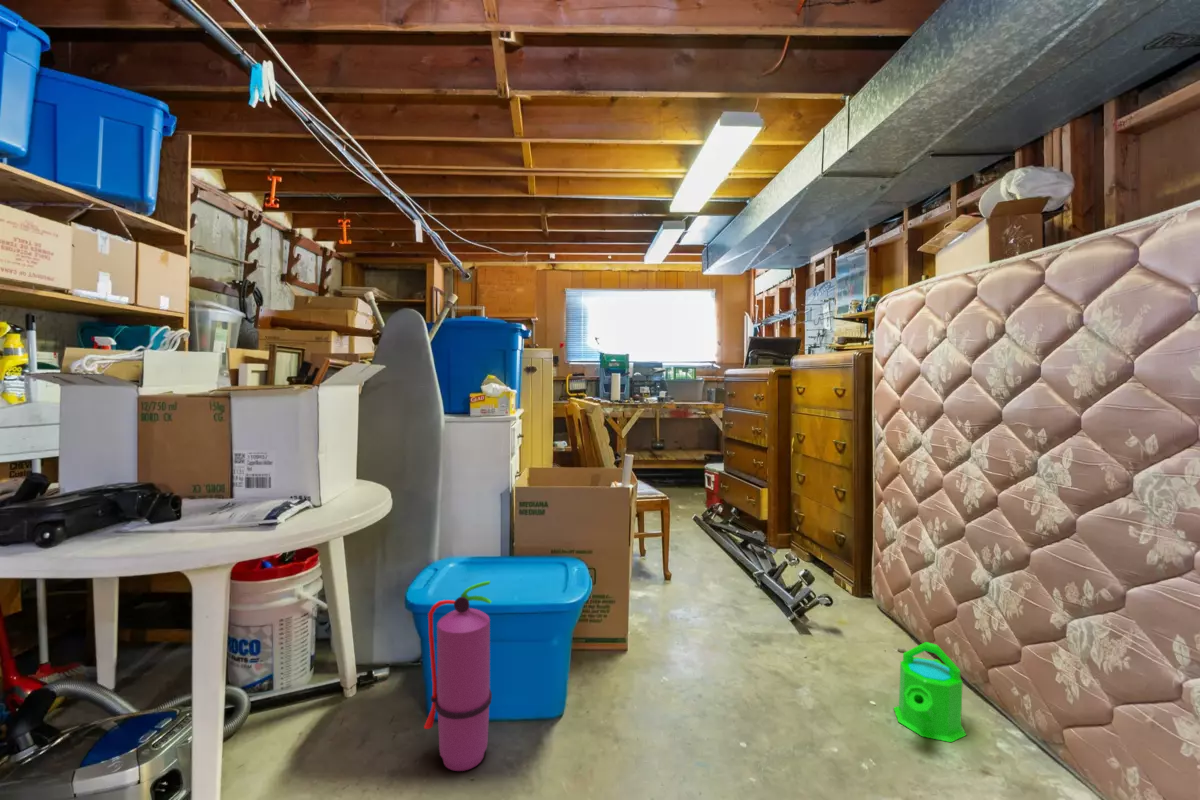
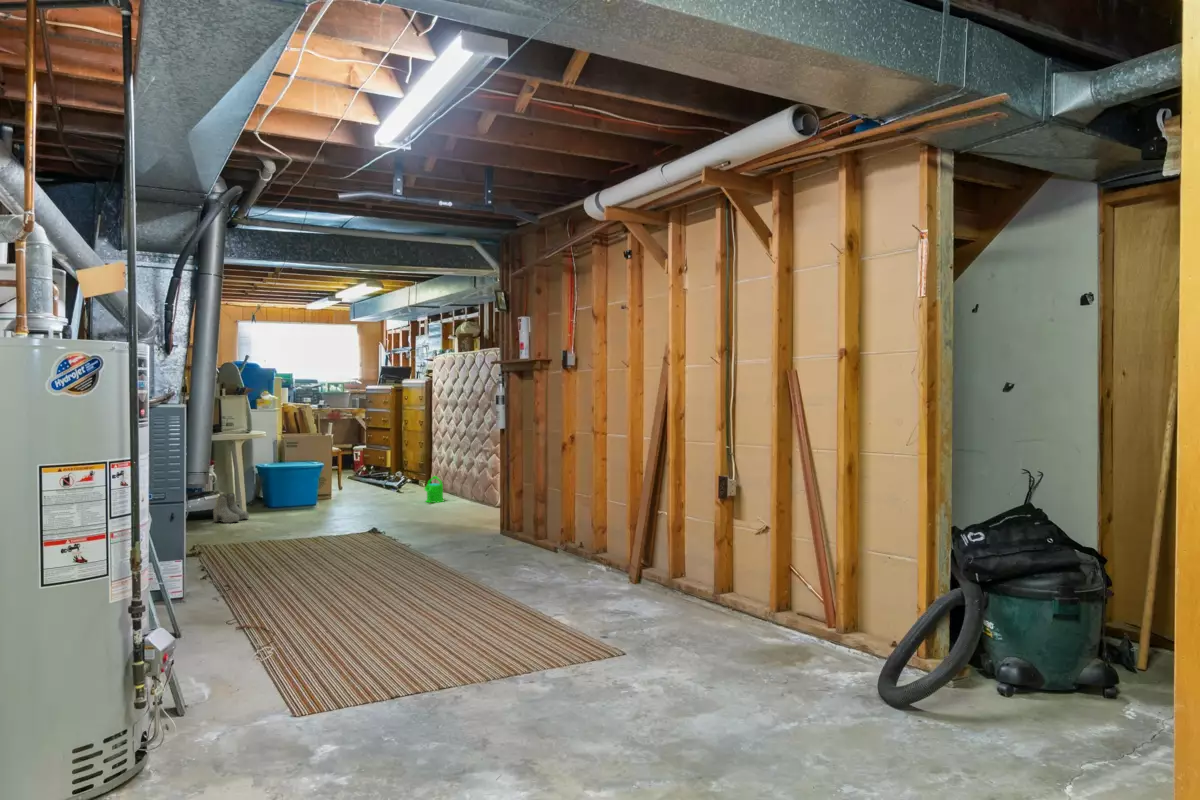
fire extinguisher: present [424,581,492,771] -> none [266,460,290,520]
boots: none [316,639,398,754] -> present [213,493,249,523]

